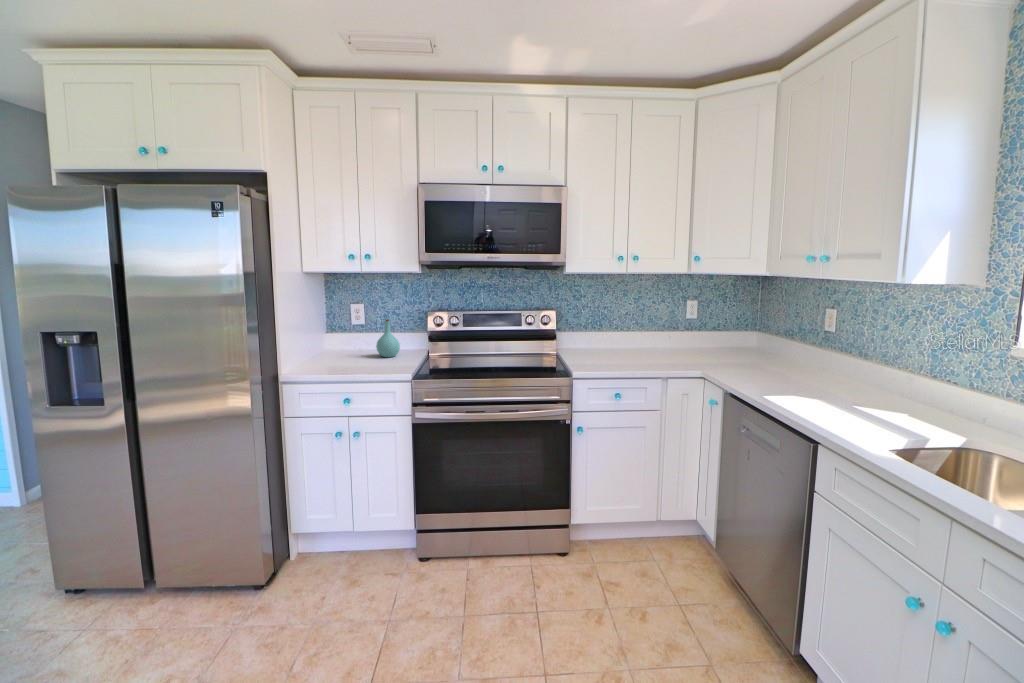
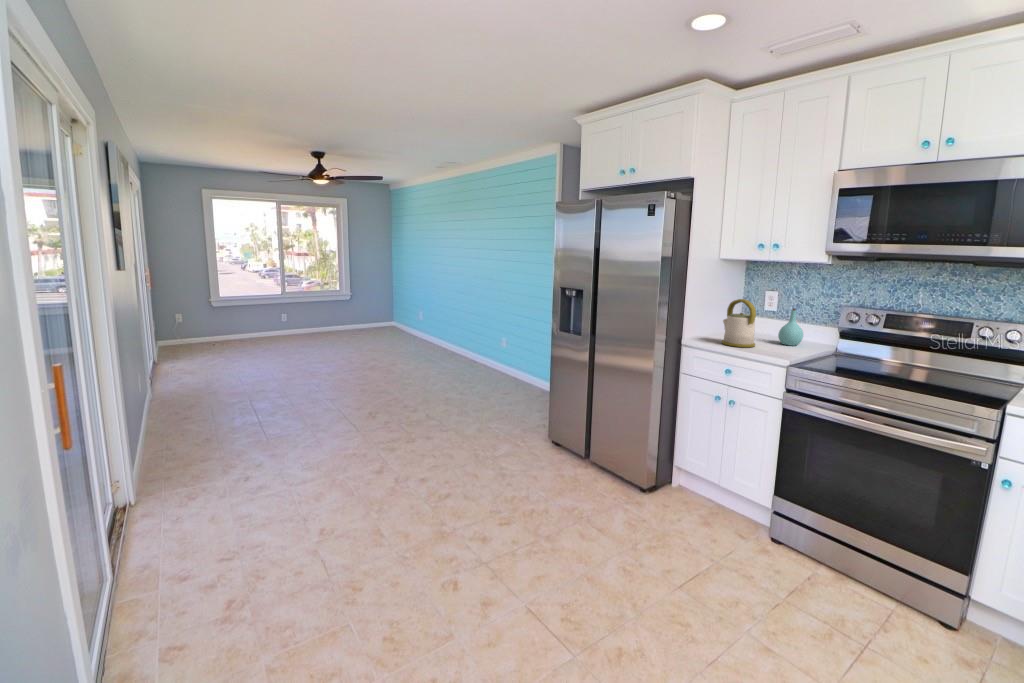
kettle: none [321,315,362,369] -> present [722,299,756,347]

